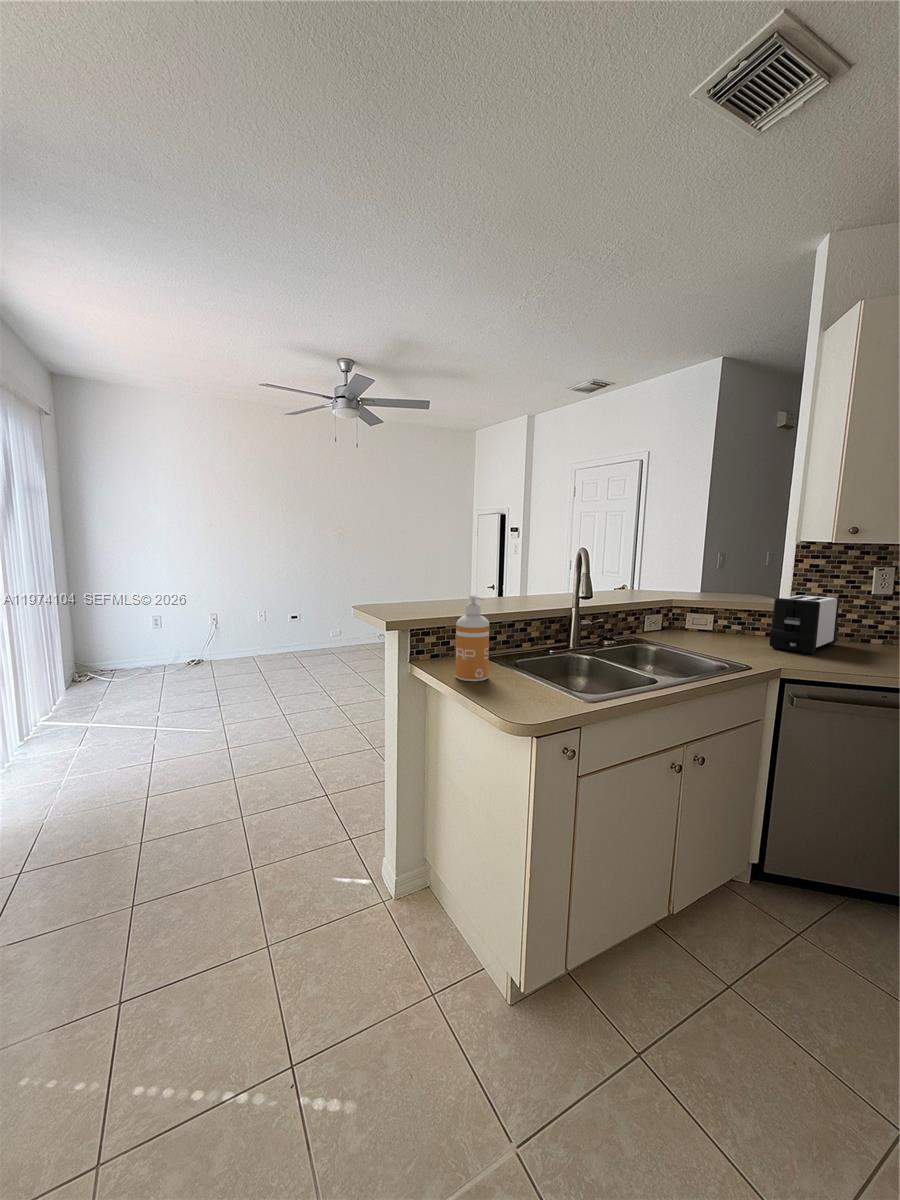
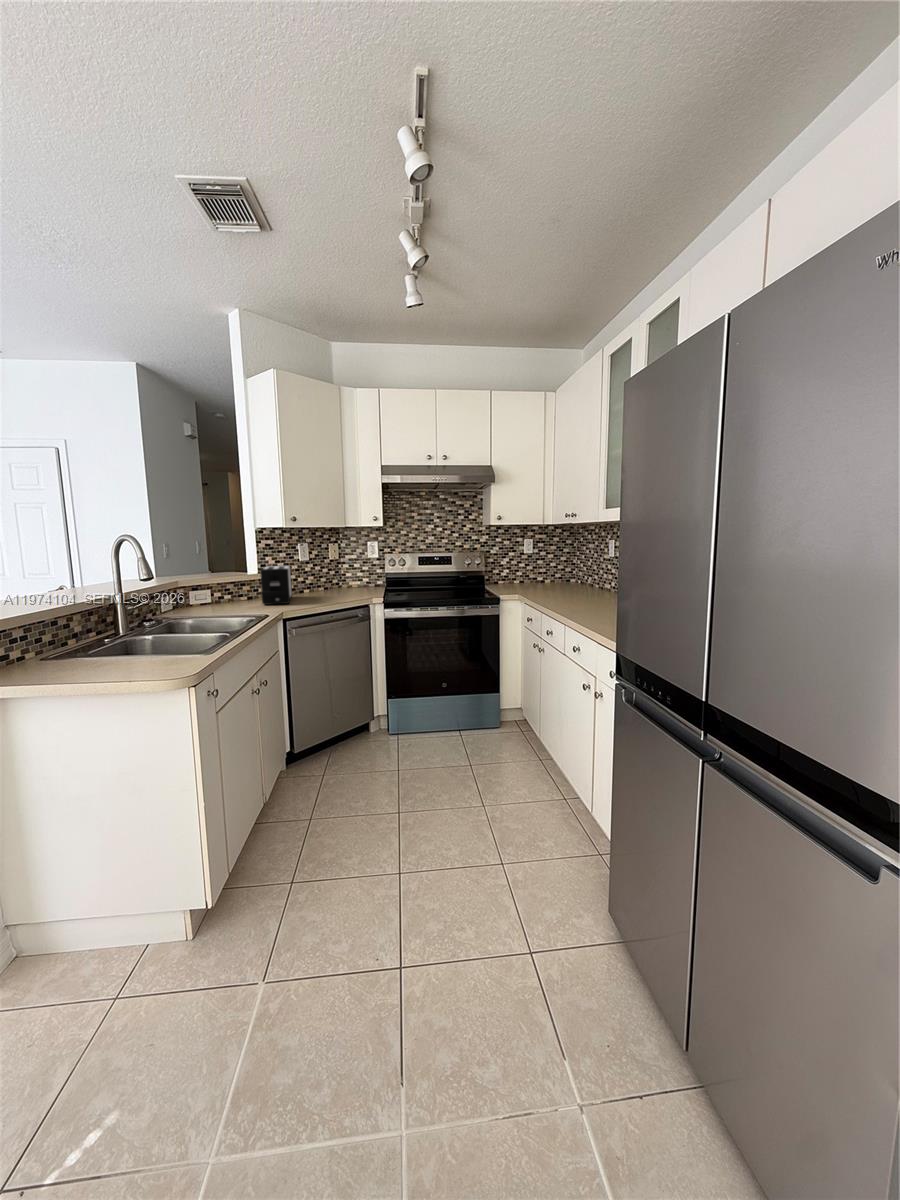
soap dispenser: present [456,596,489,681] -> none [42,590,93,680]

